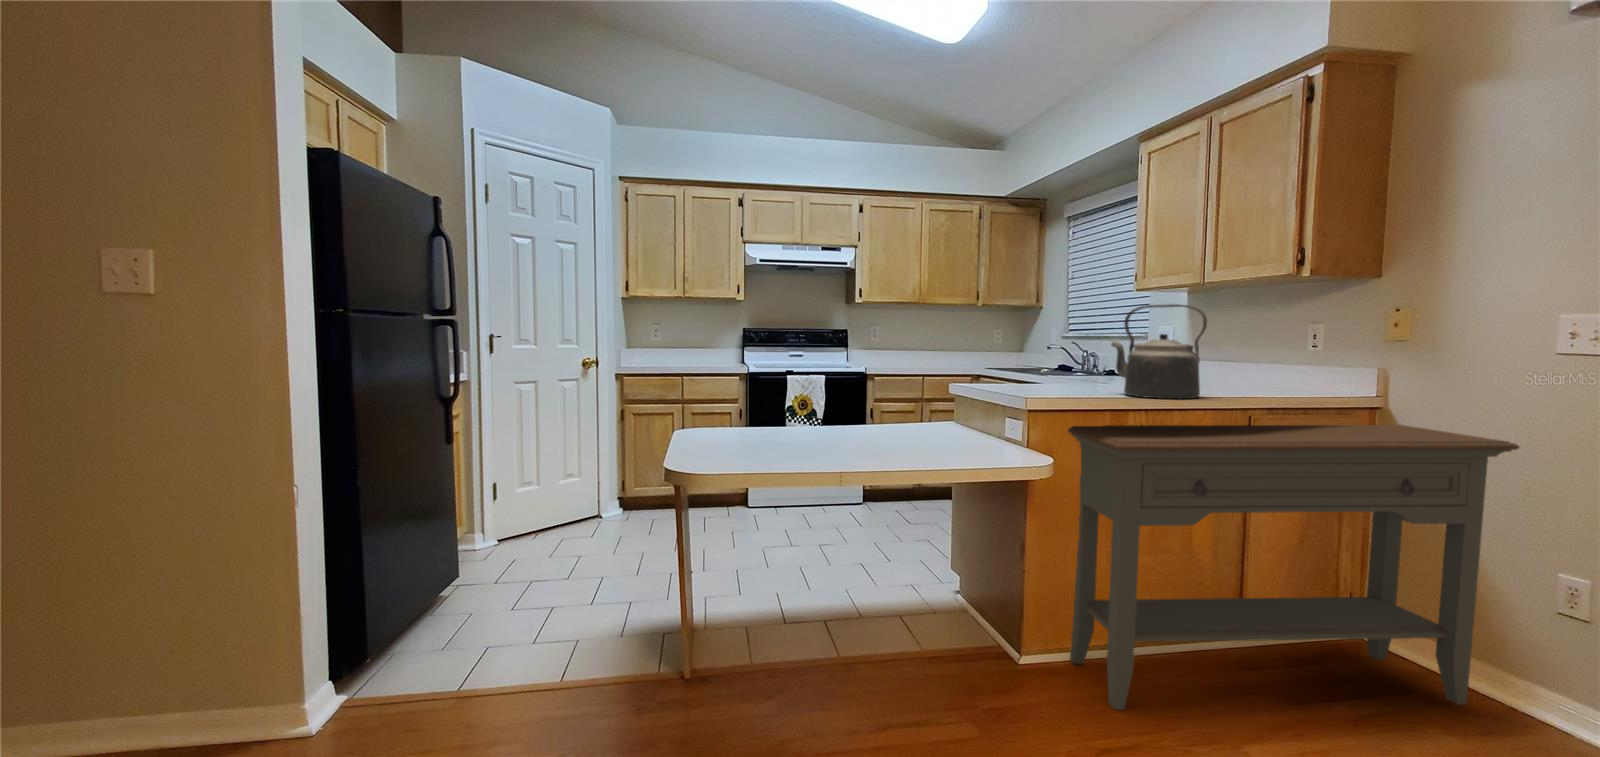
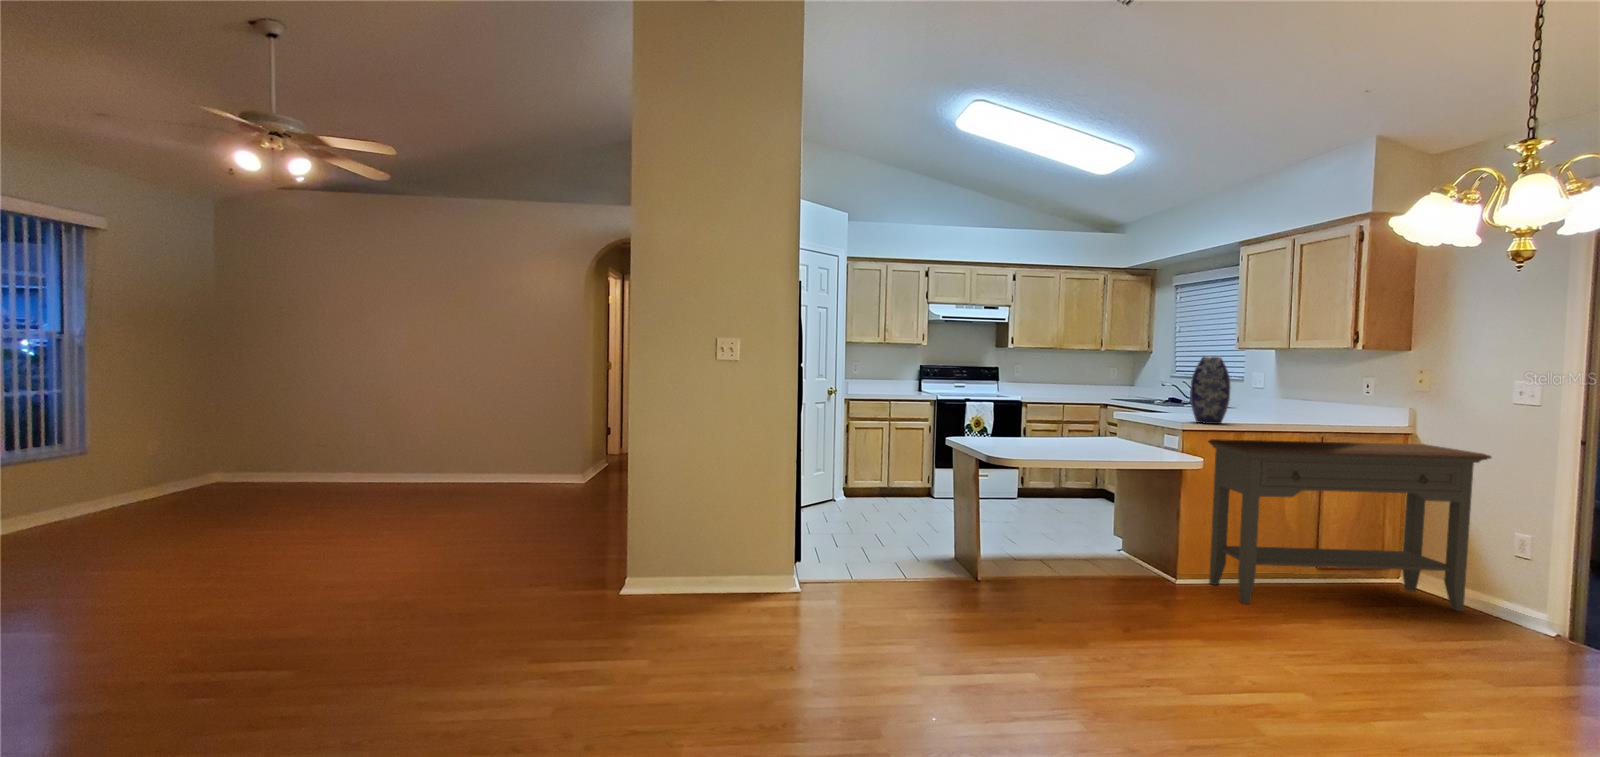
vase: none [1040,287,1100,400] -> present [1190,356,1231,424]
kettle: present [1111,304,1207,399] -> none [1232,367,1297,425]

